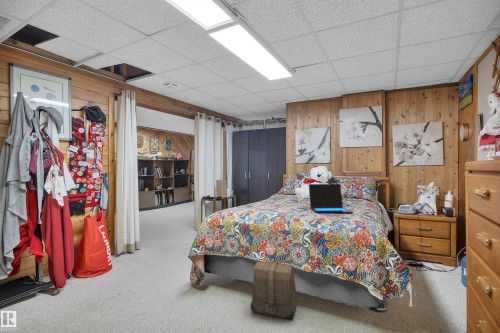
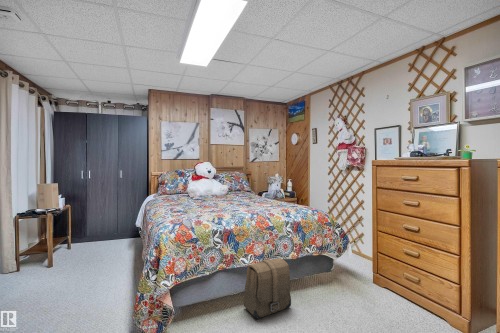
laptop: present [309,184,353,213] -> none [239,179,283,206]

